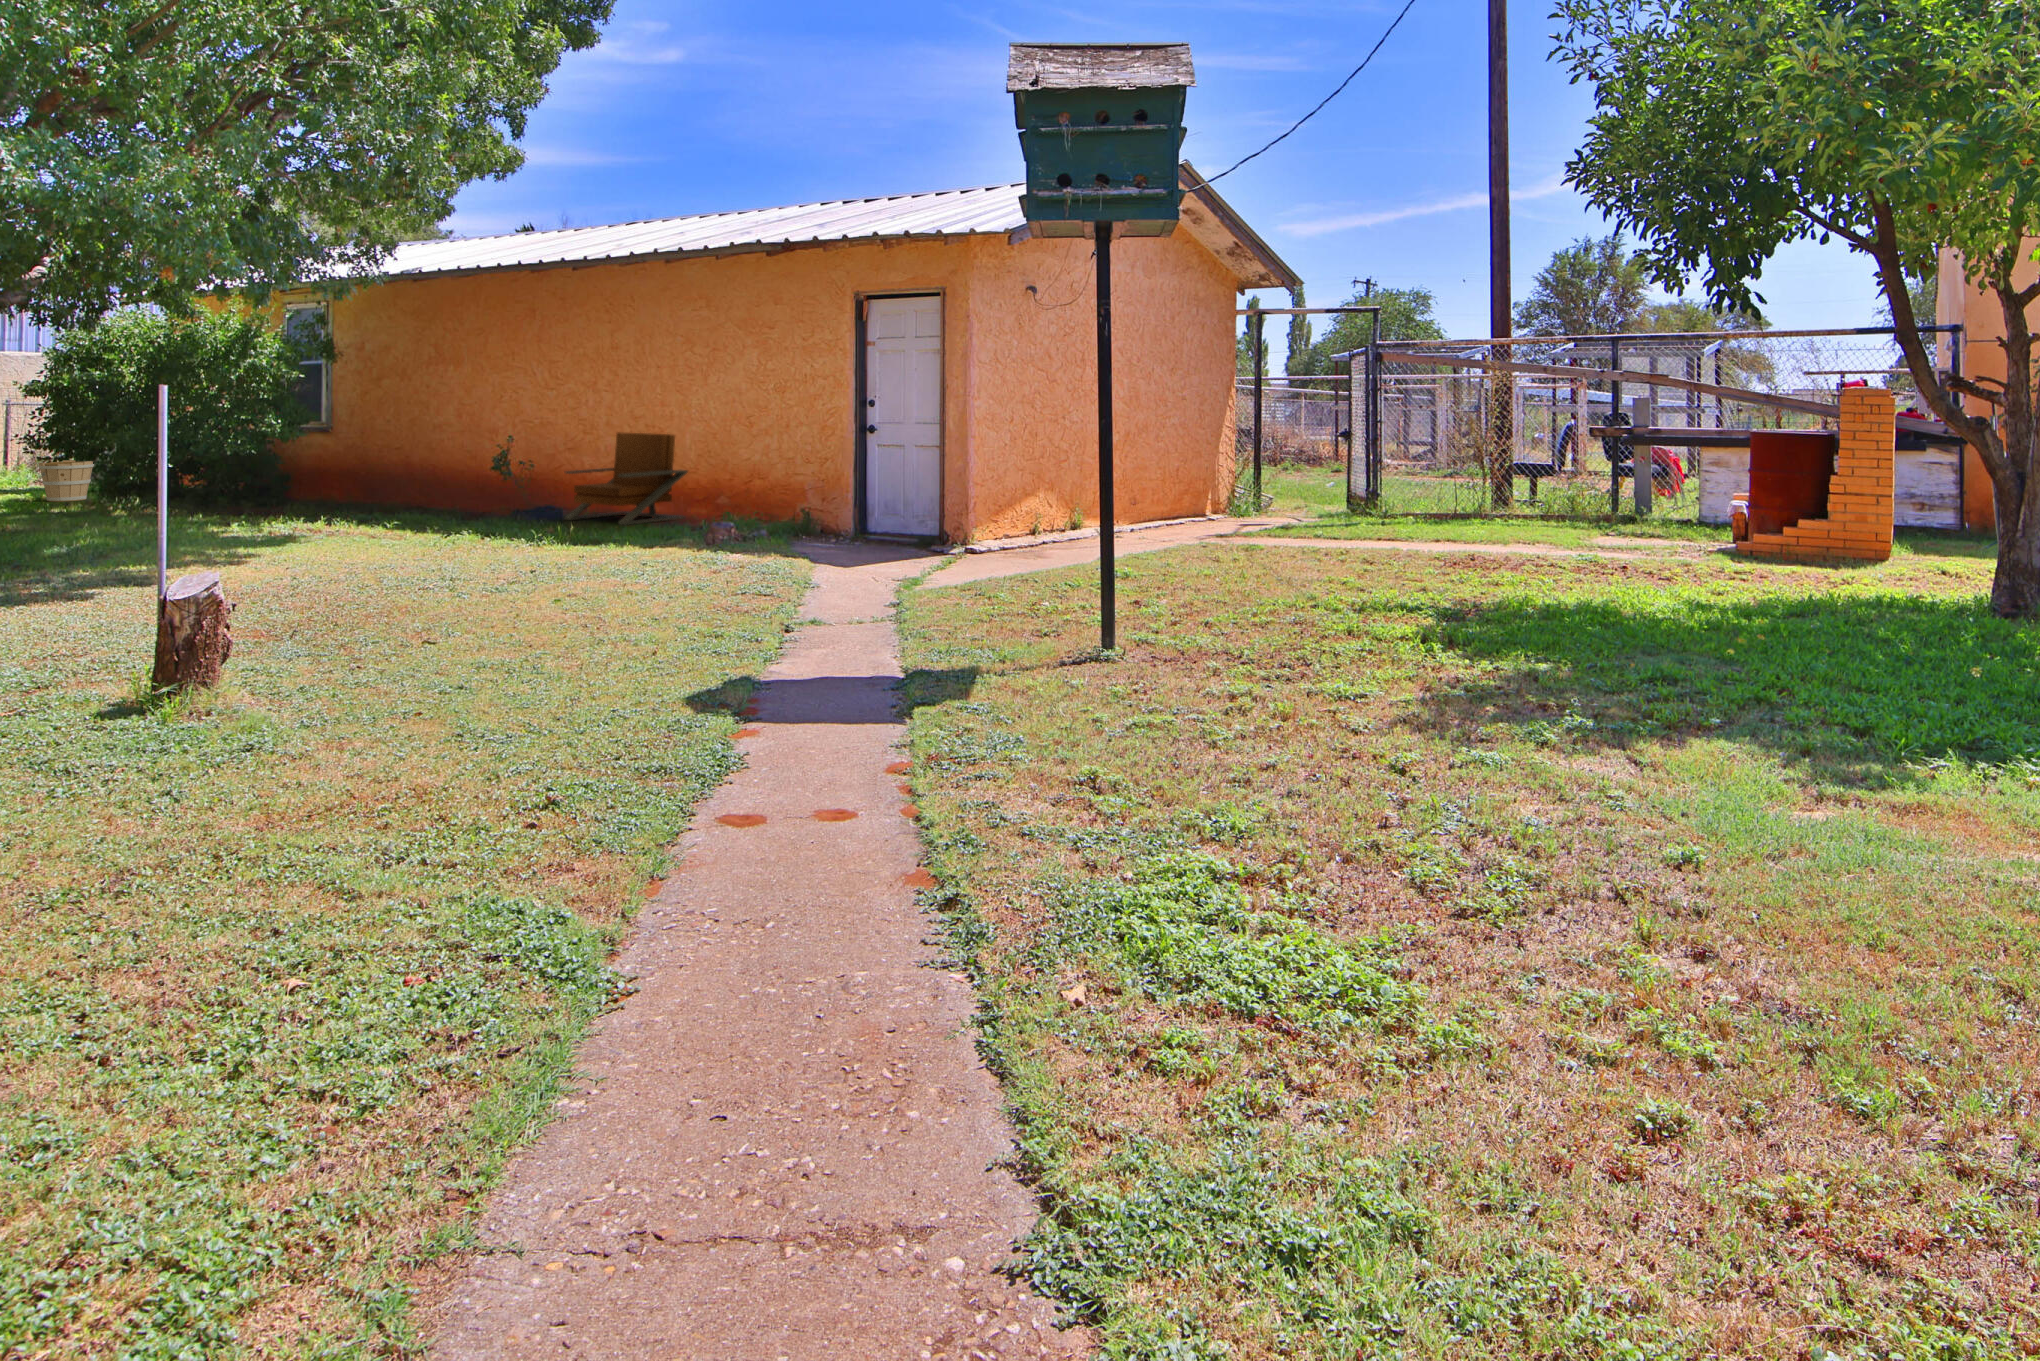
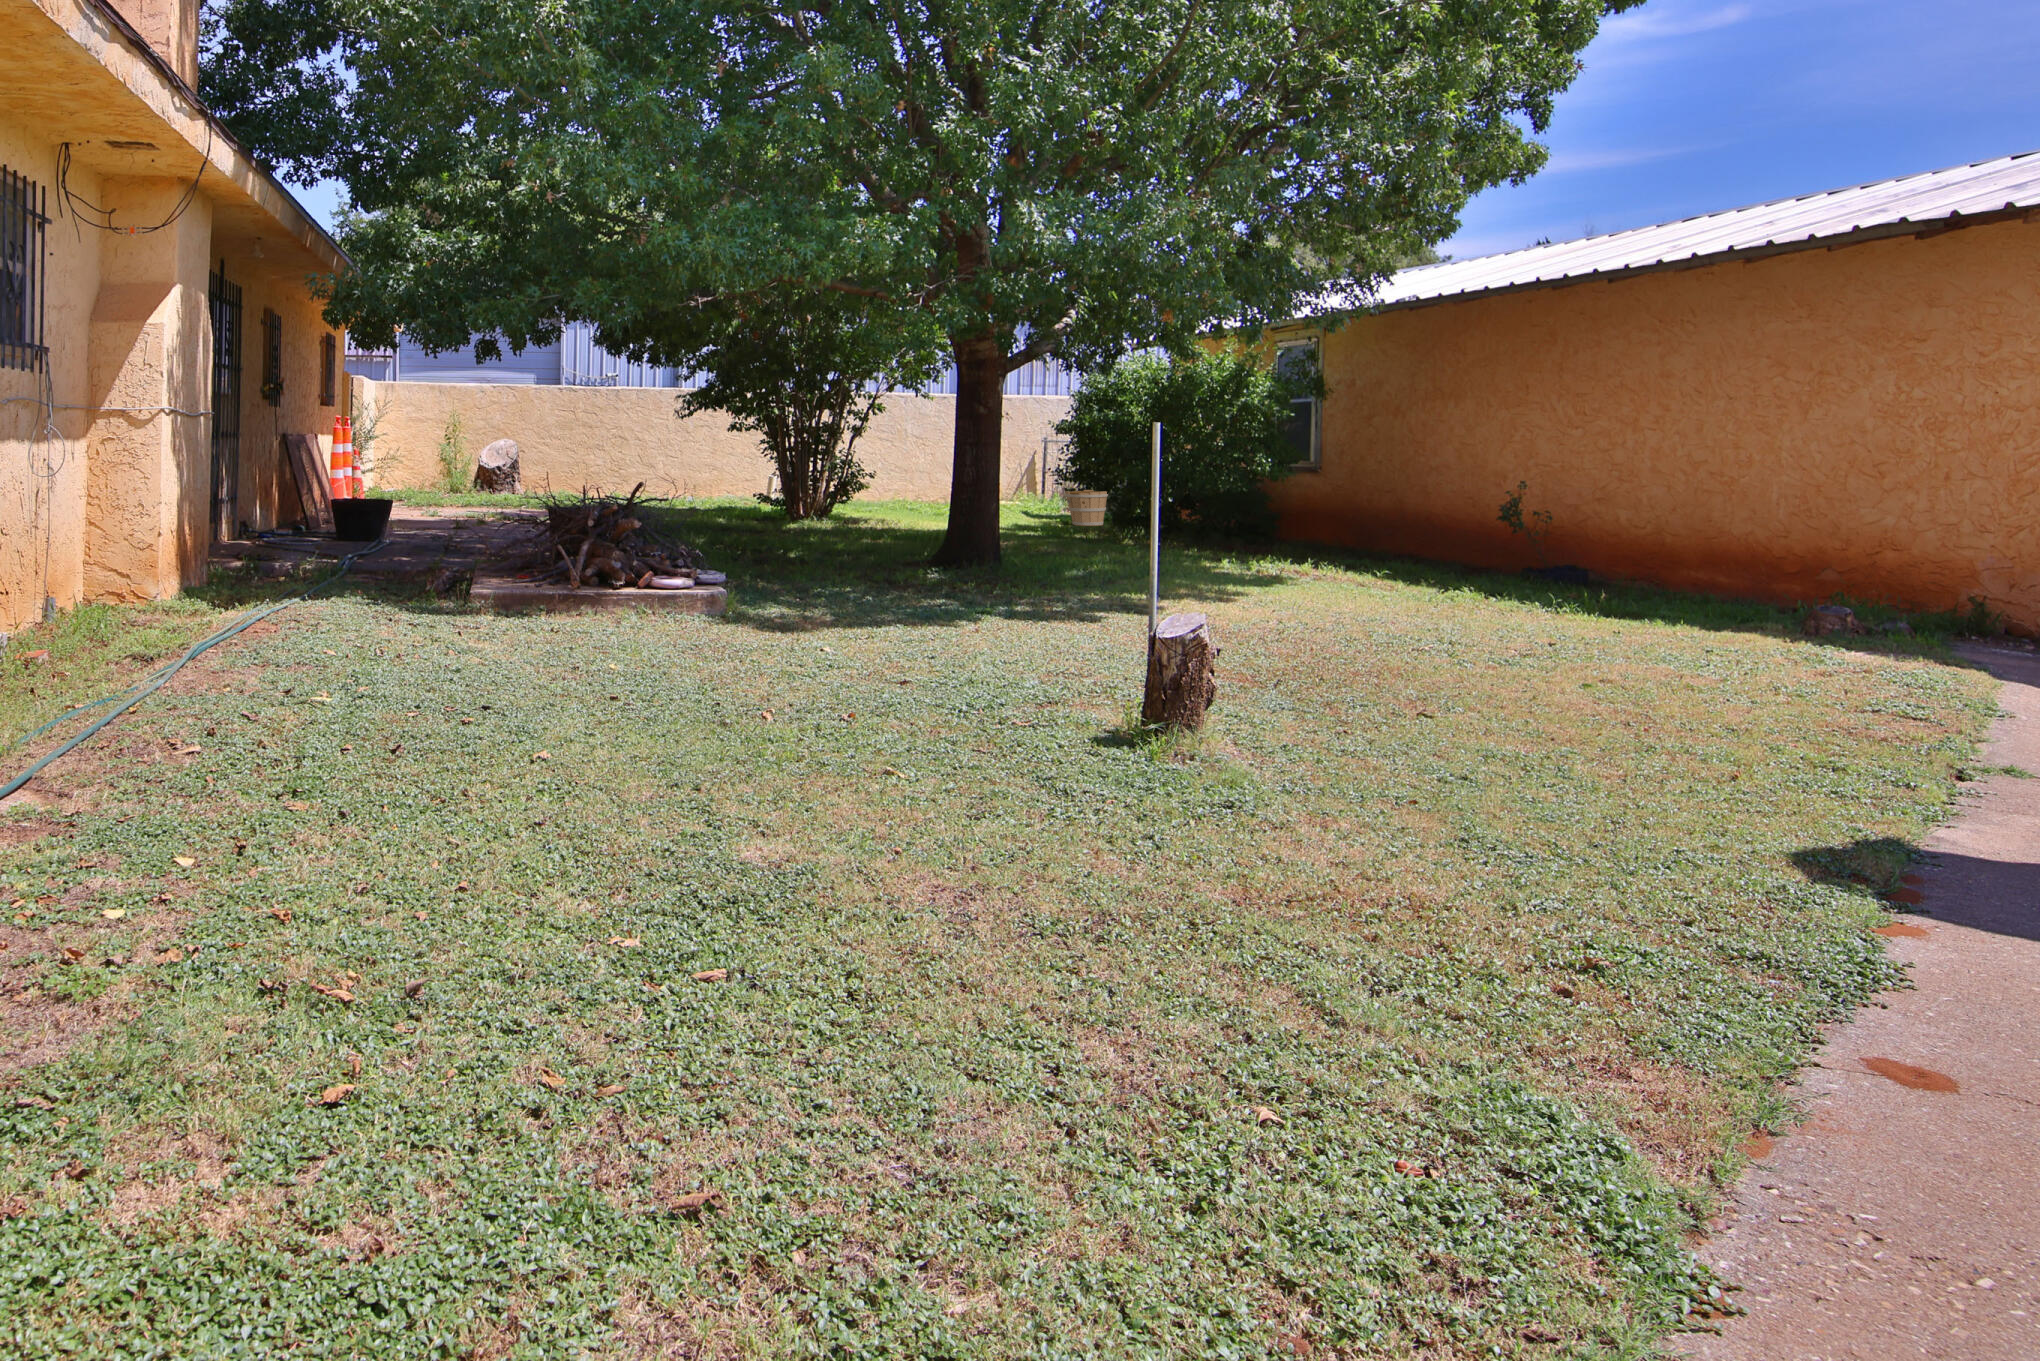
lounge chair: present [565,433,688,525] -> none [1602,478,1794,595]

